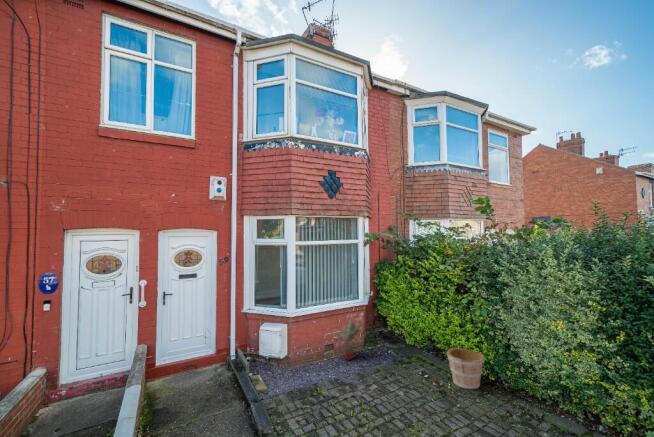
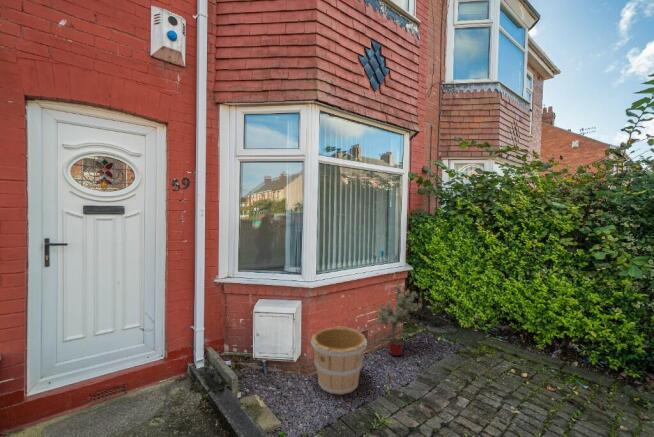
wooden bucket: present [447,347,484,389] -> present [311,326,366,395]

